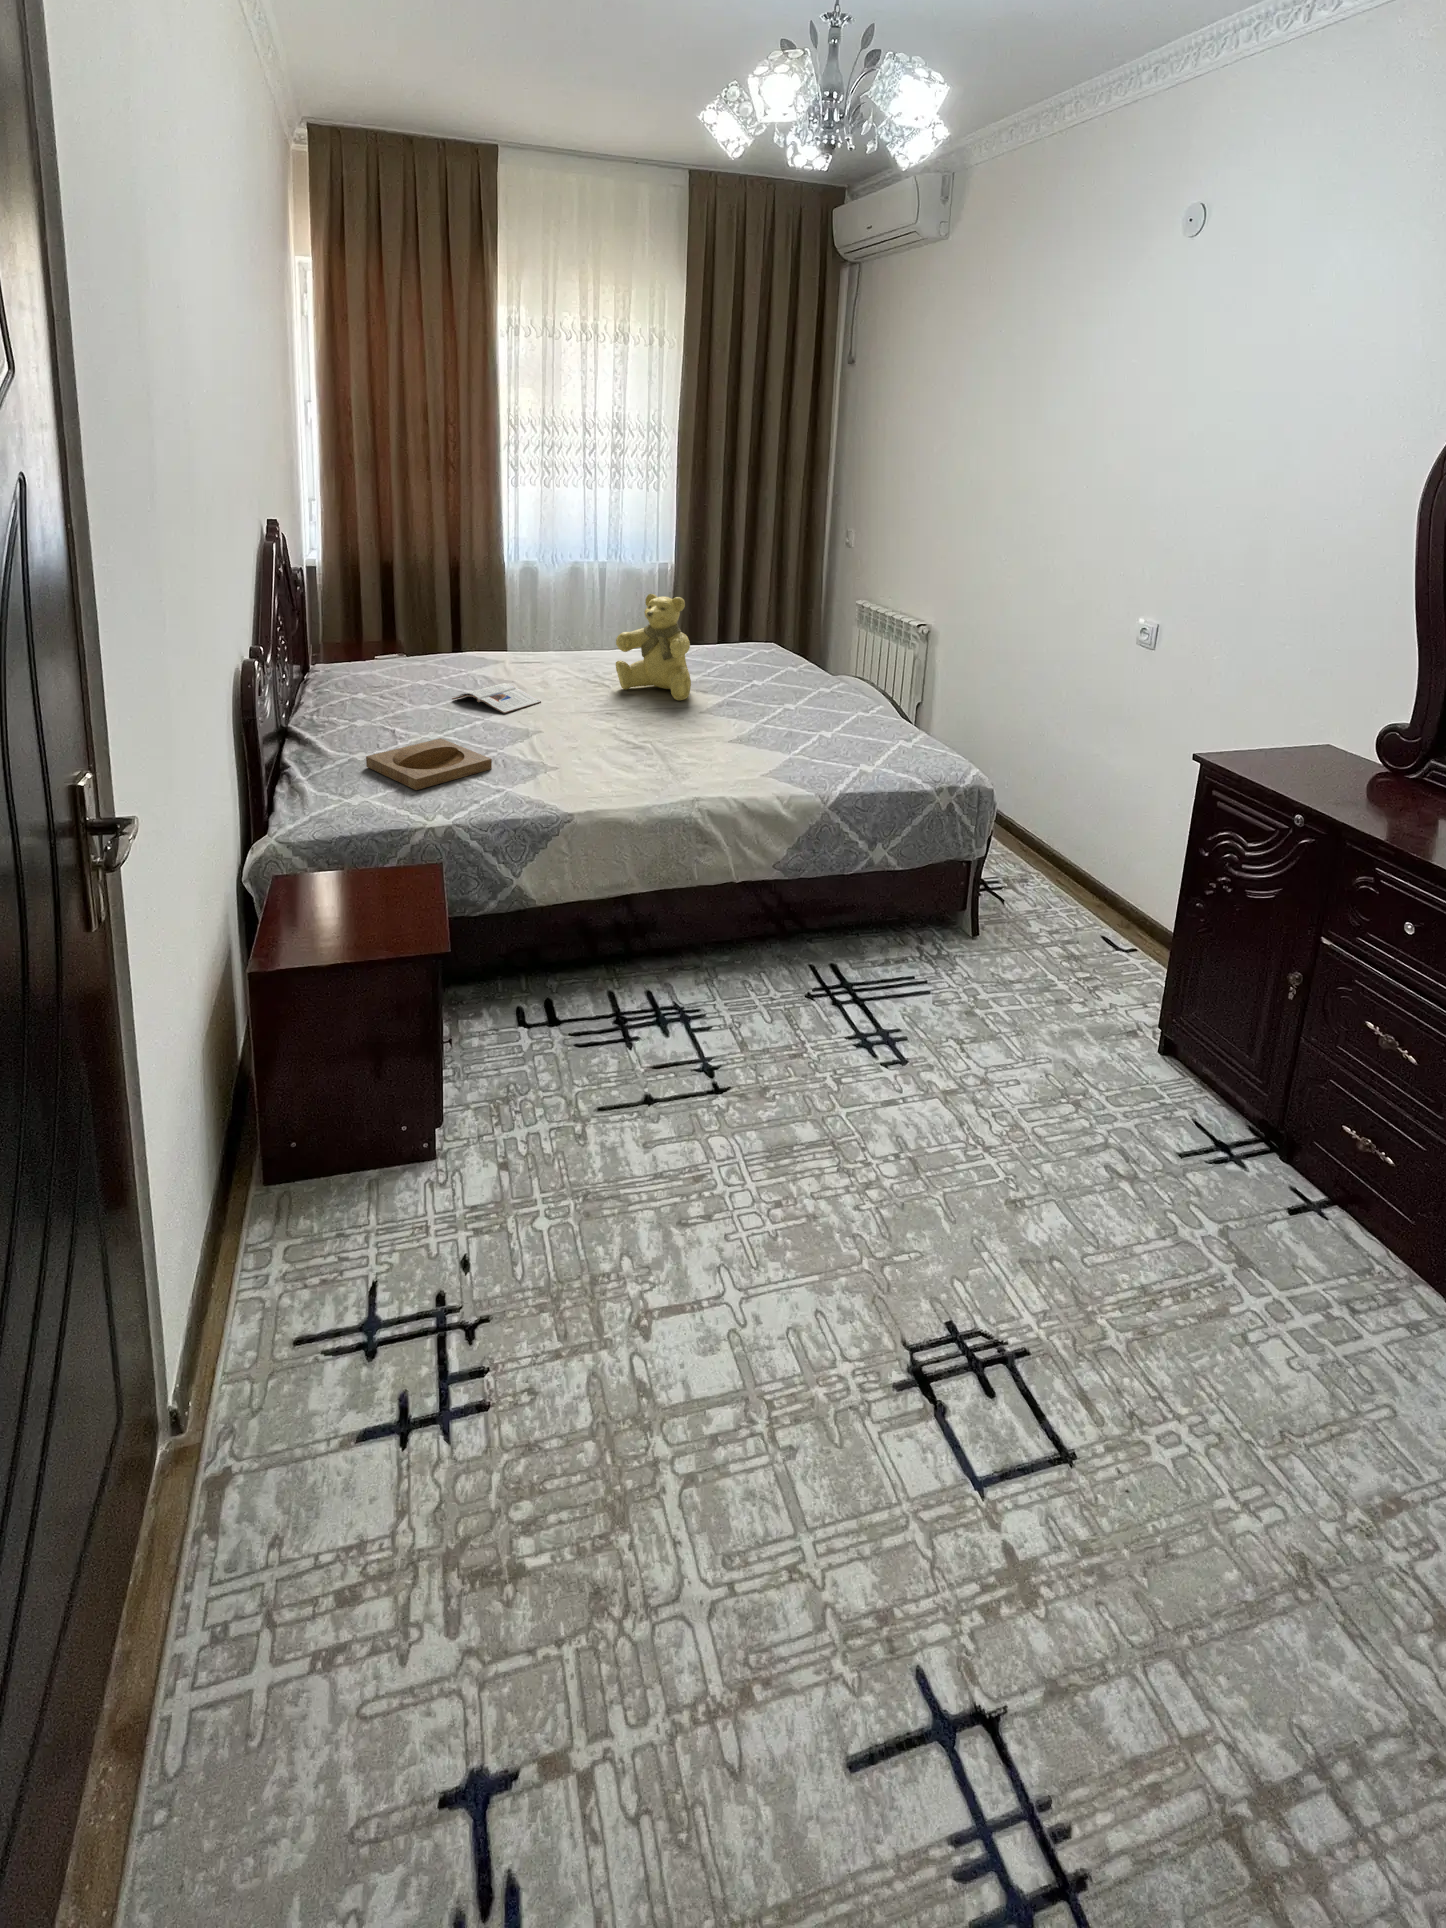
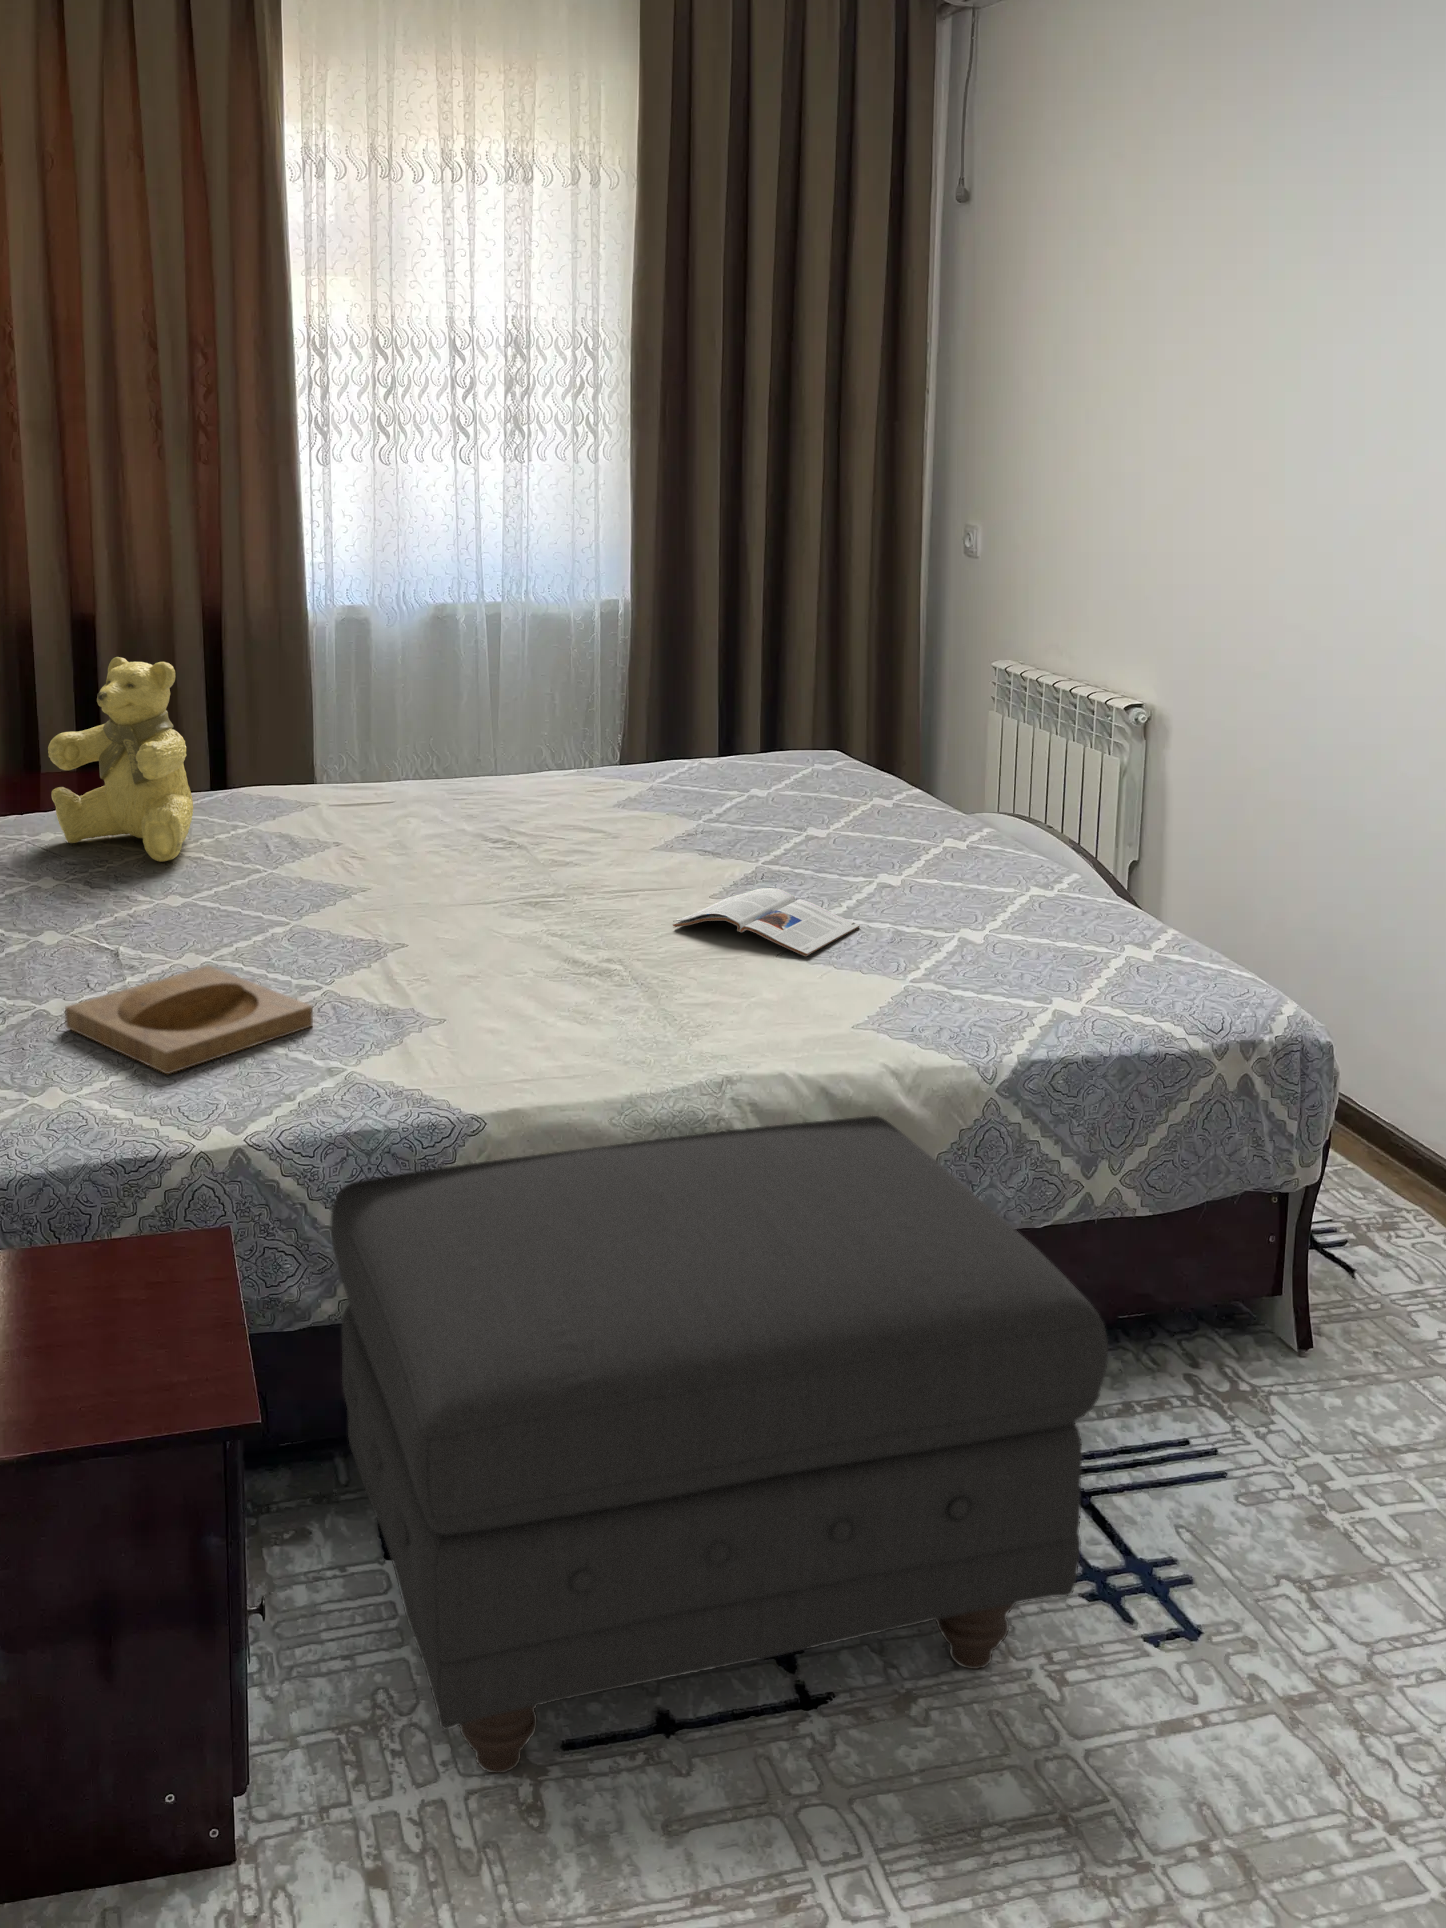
teddy bear: present [616,594,691,700] -> present [48,657,193,862]
magazine: present [452,683,541,713] -> present [673,888,860,956]
ottoman: none [494,818,865,1121] -> present [331,1116,1108,1773]

